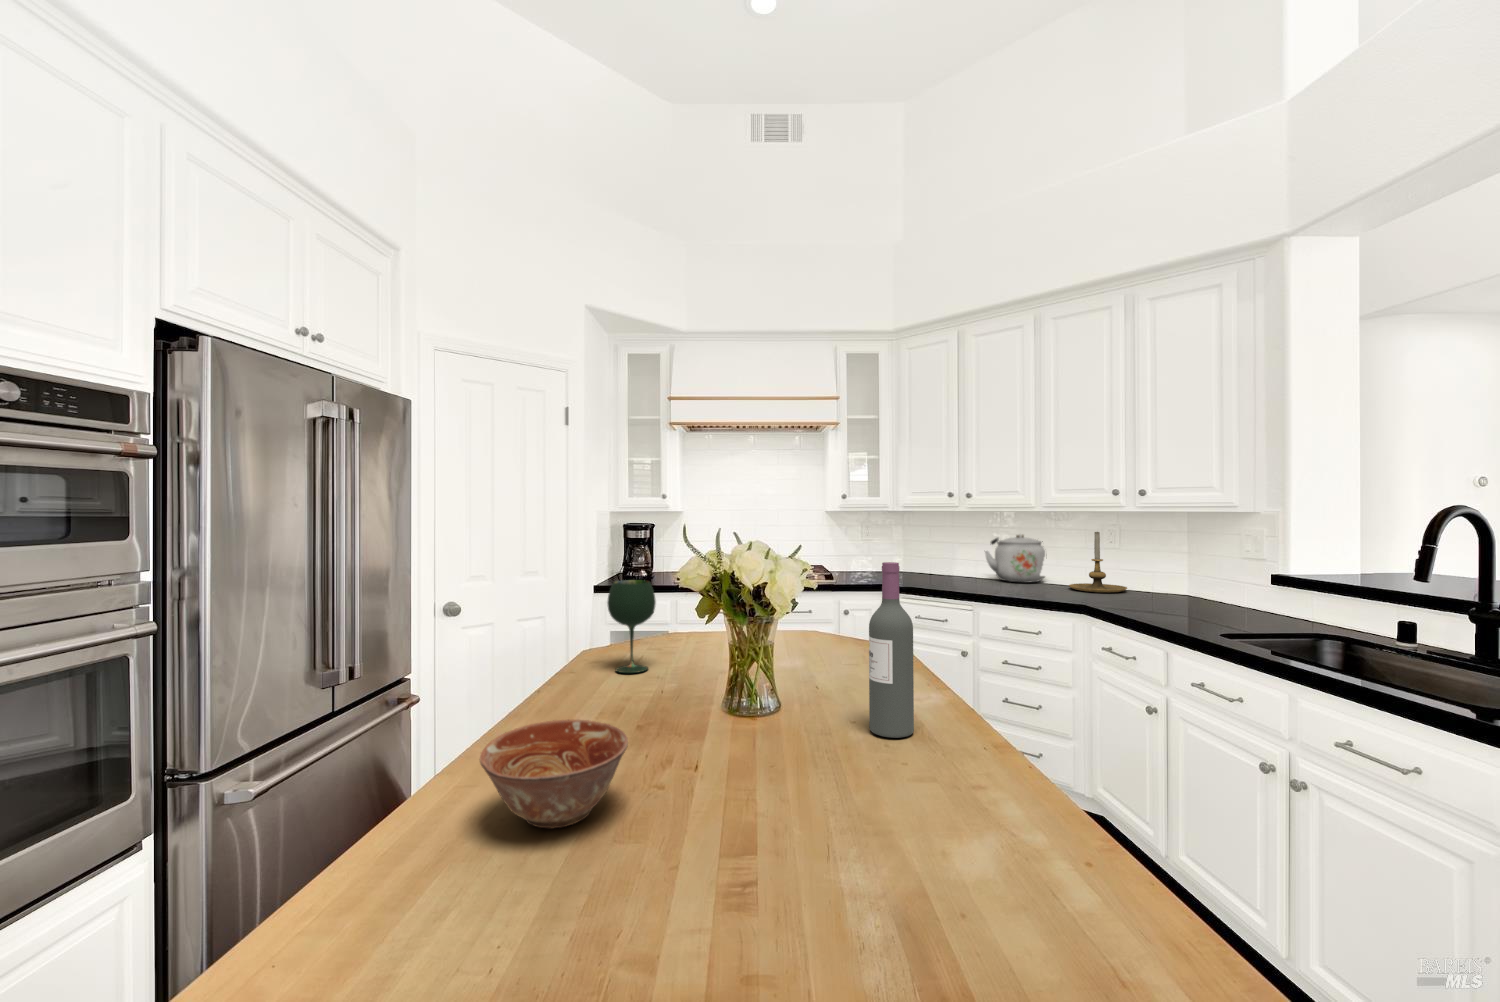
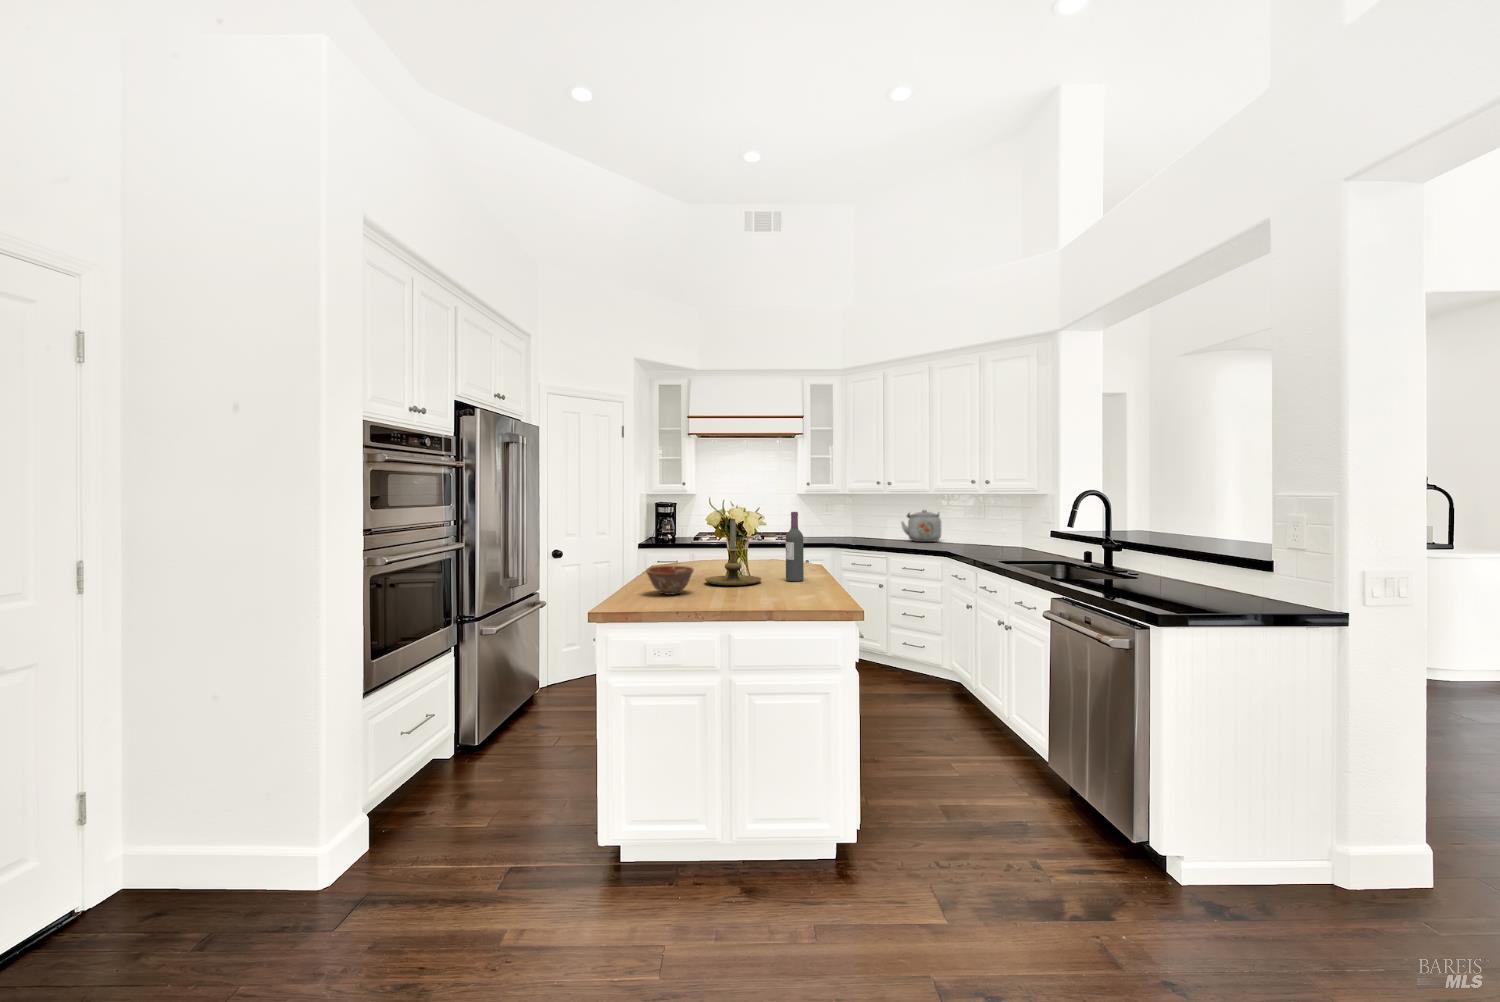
candle holder: present [1069,532,1127,592] -> present [705,519,762,585]
wine glass: present [607,580,656,673] -> none [668,526,692,571]

